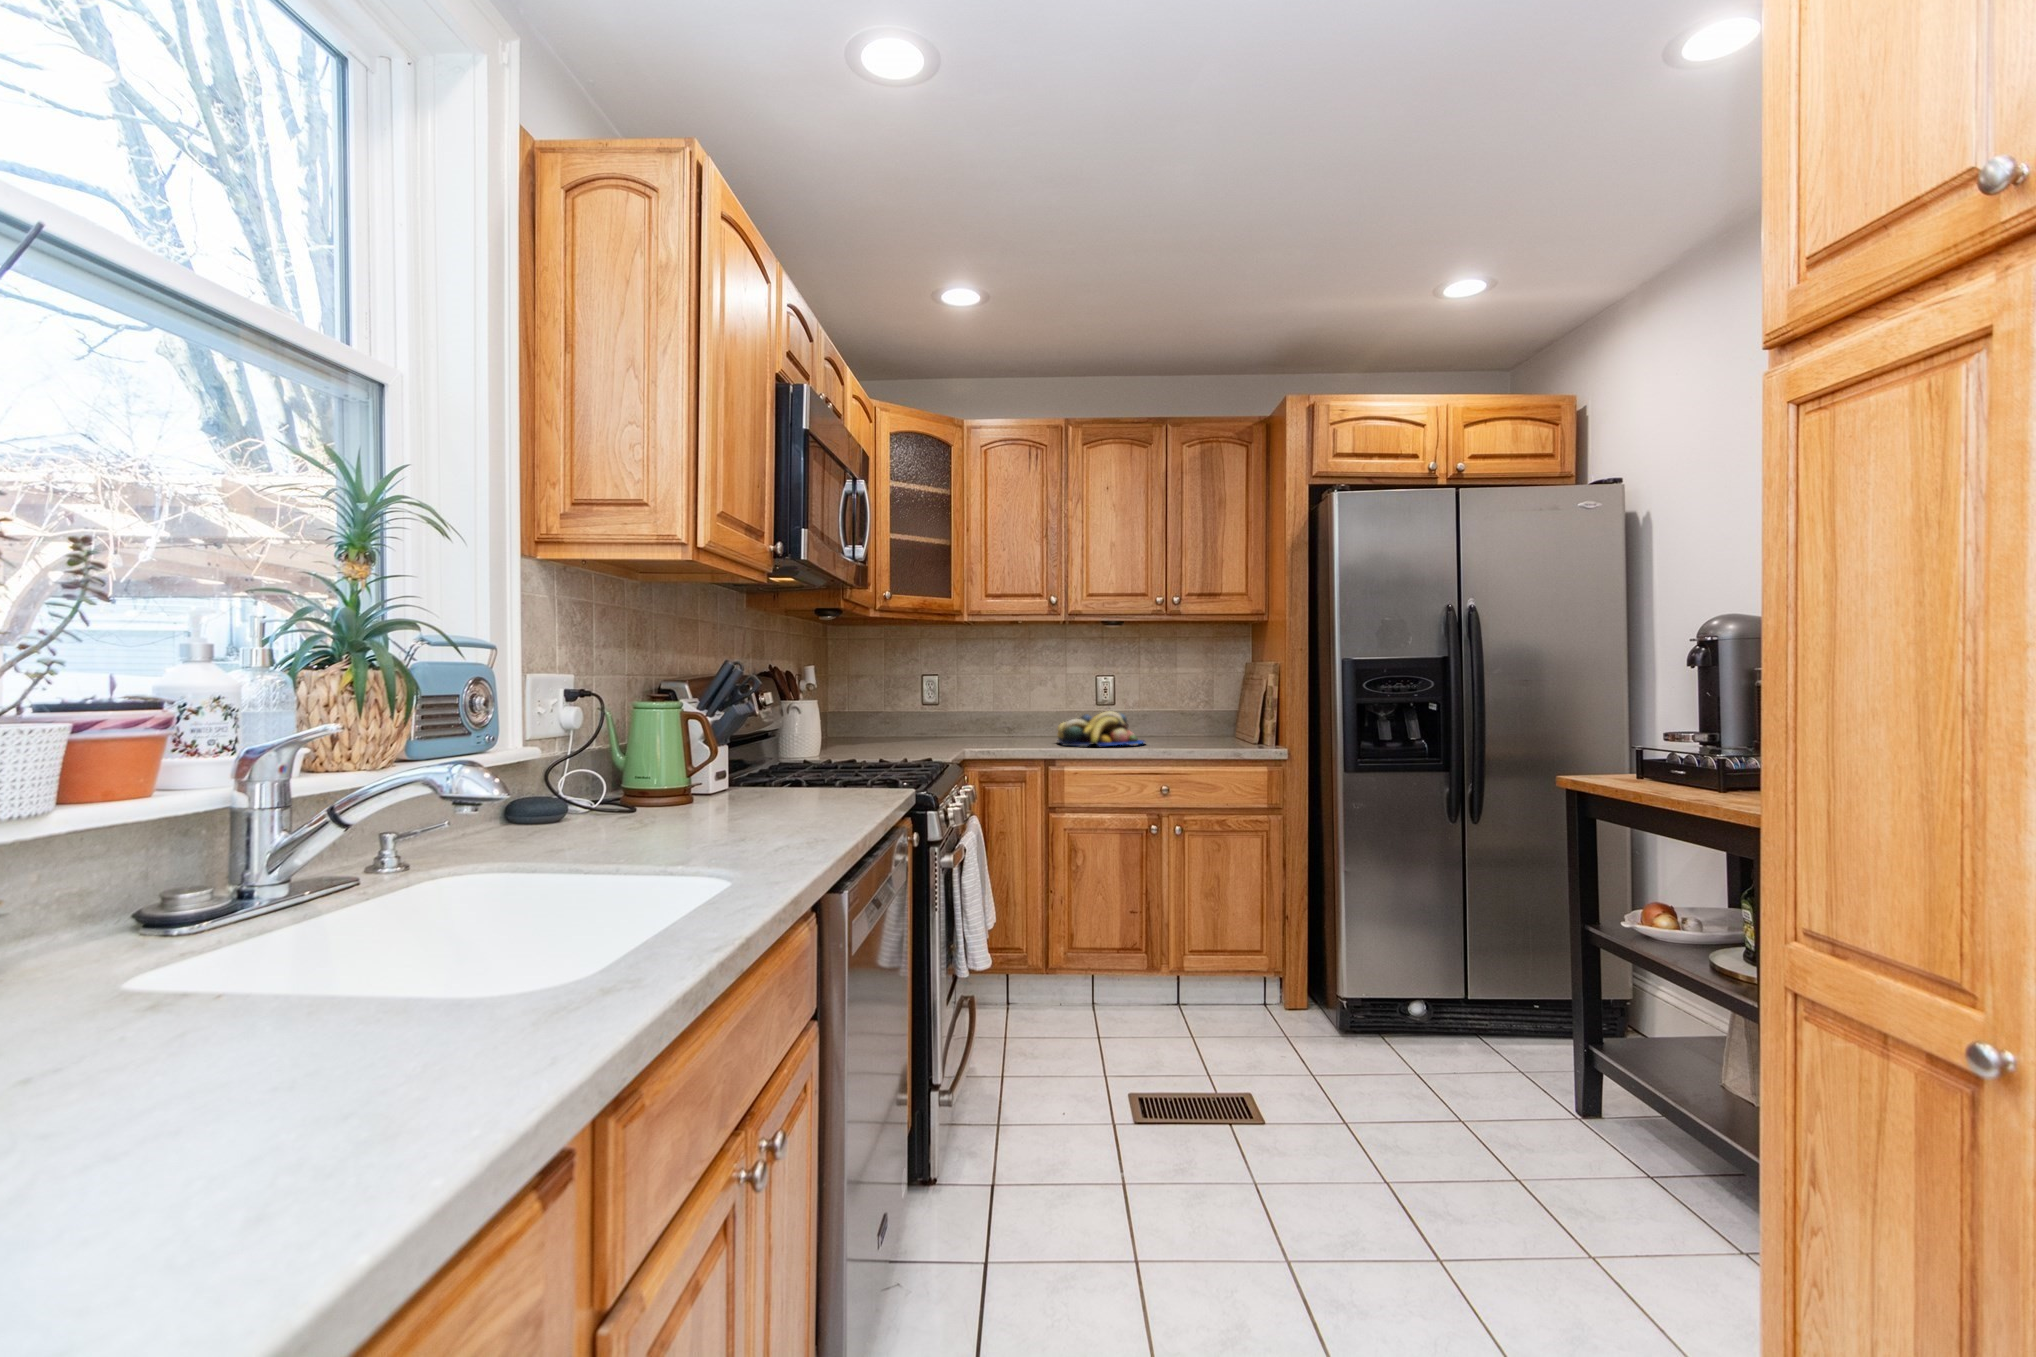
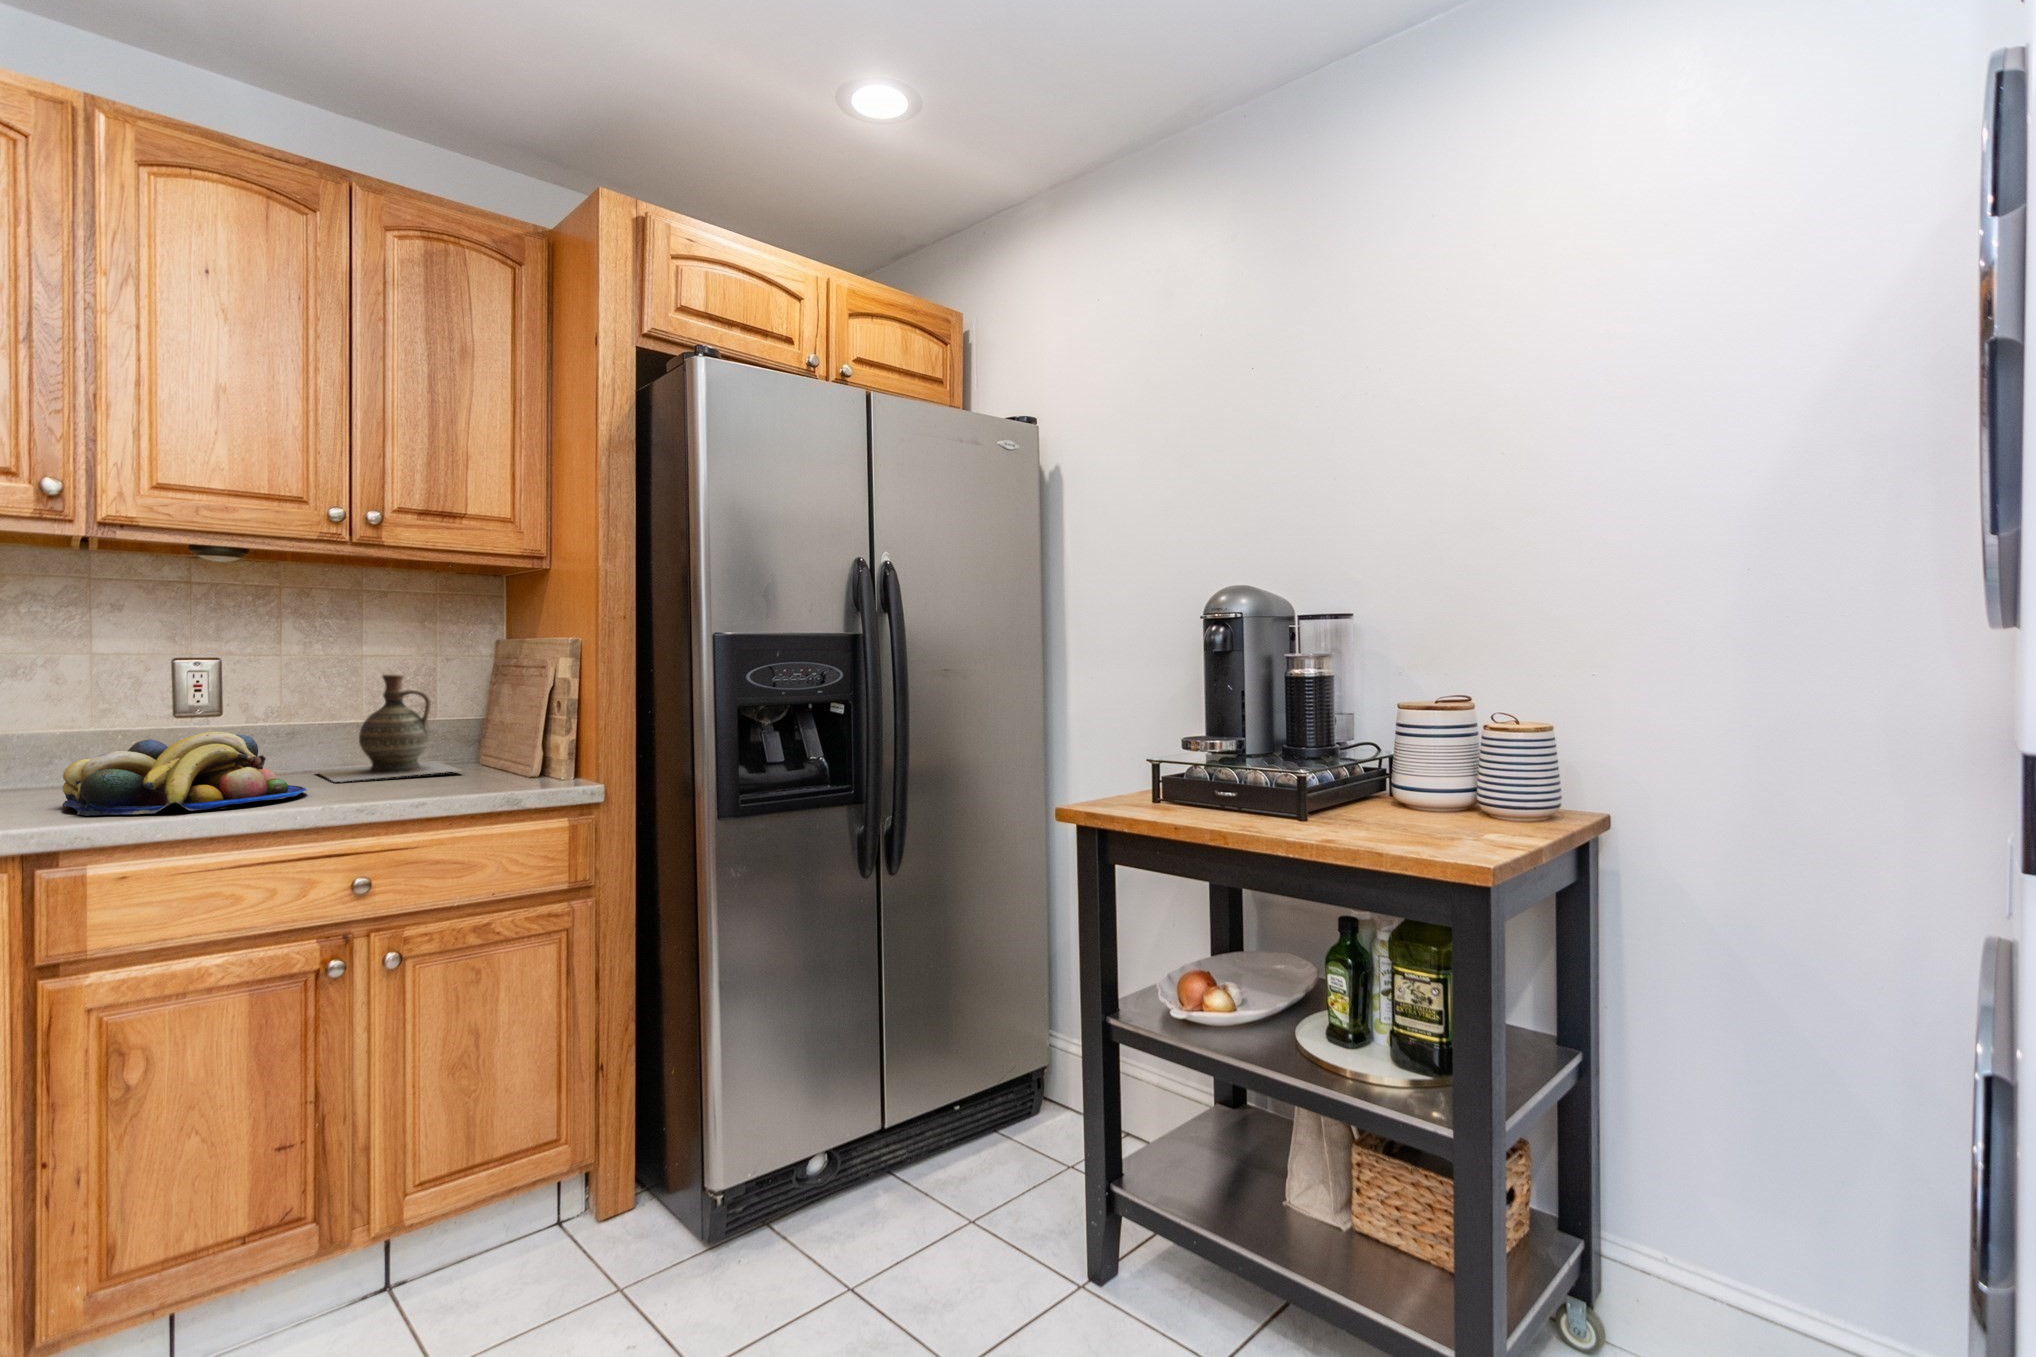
ceramic jug: none [1155,684,1223,741] -> present [316,674,460,782]

